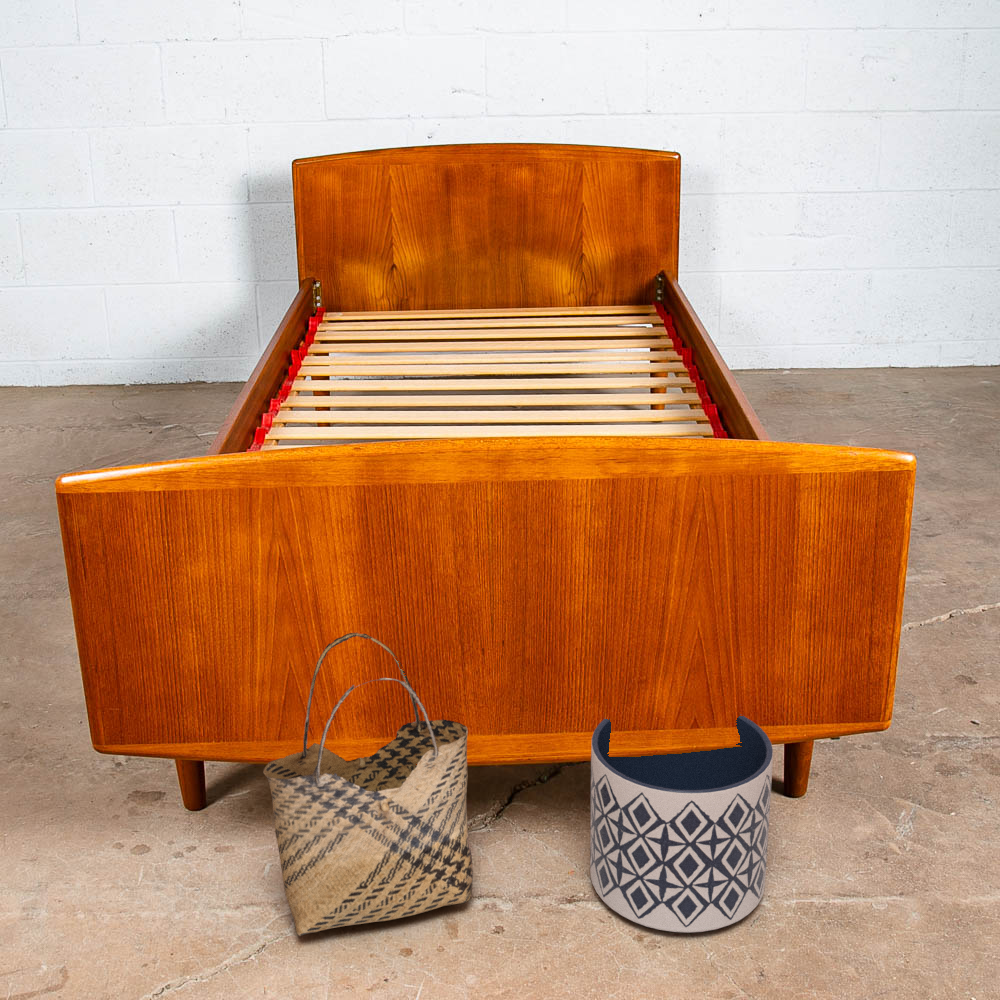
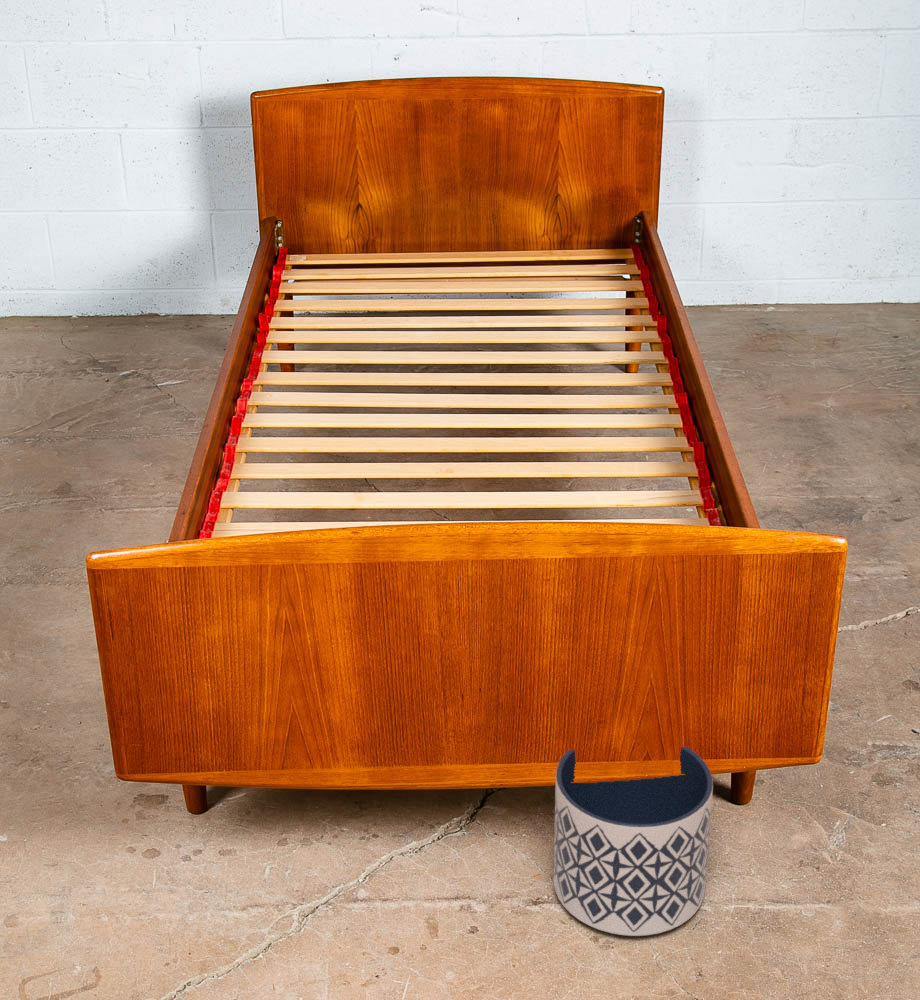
woven basket: present [263,633,473,936] -> none [274,681,451,937]

